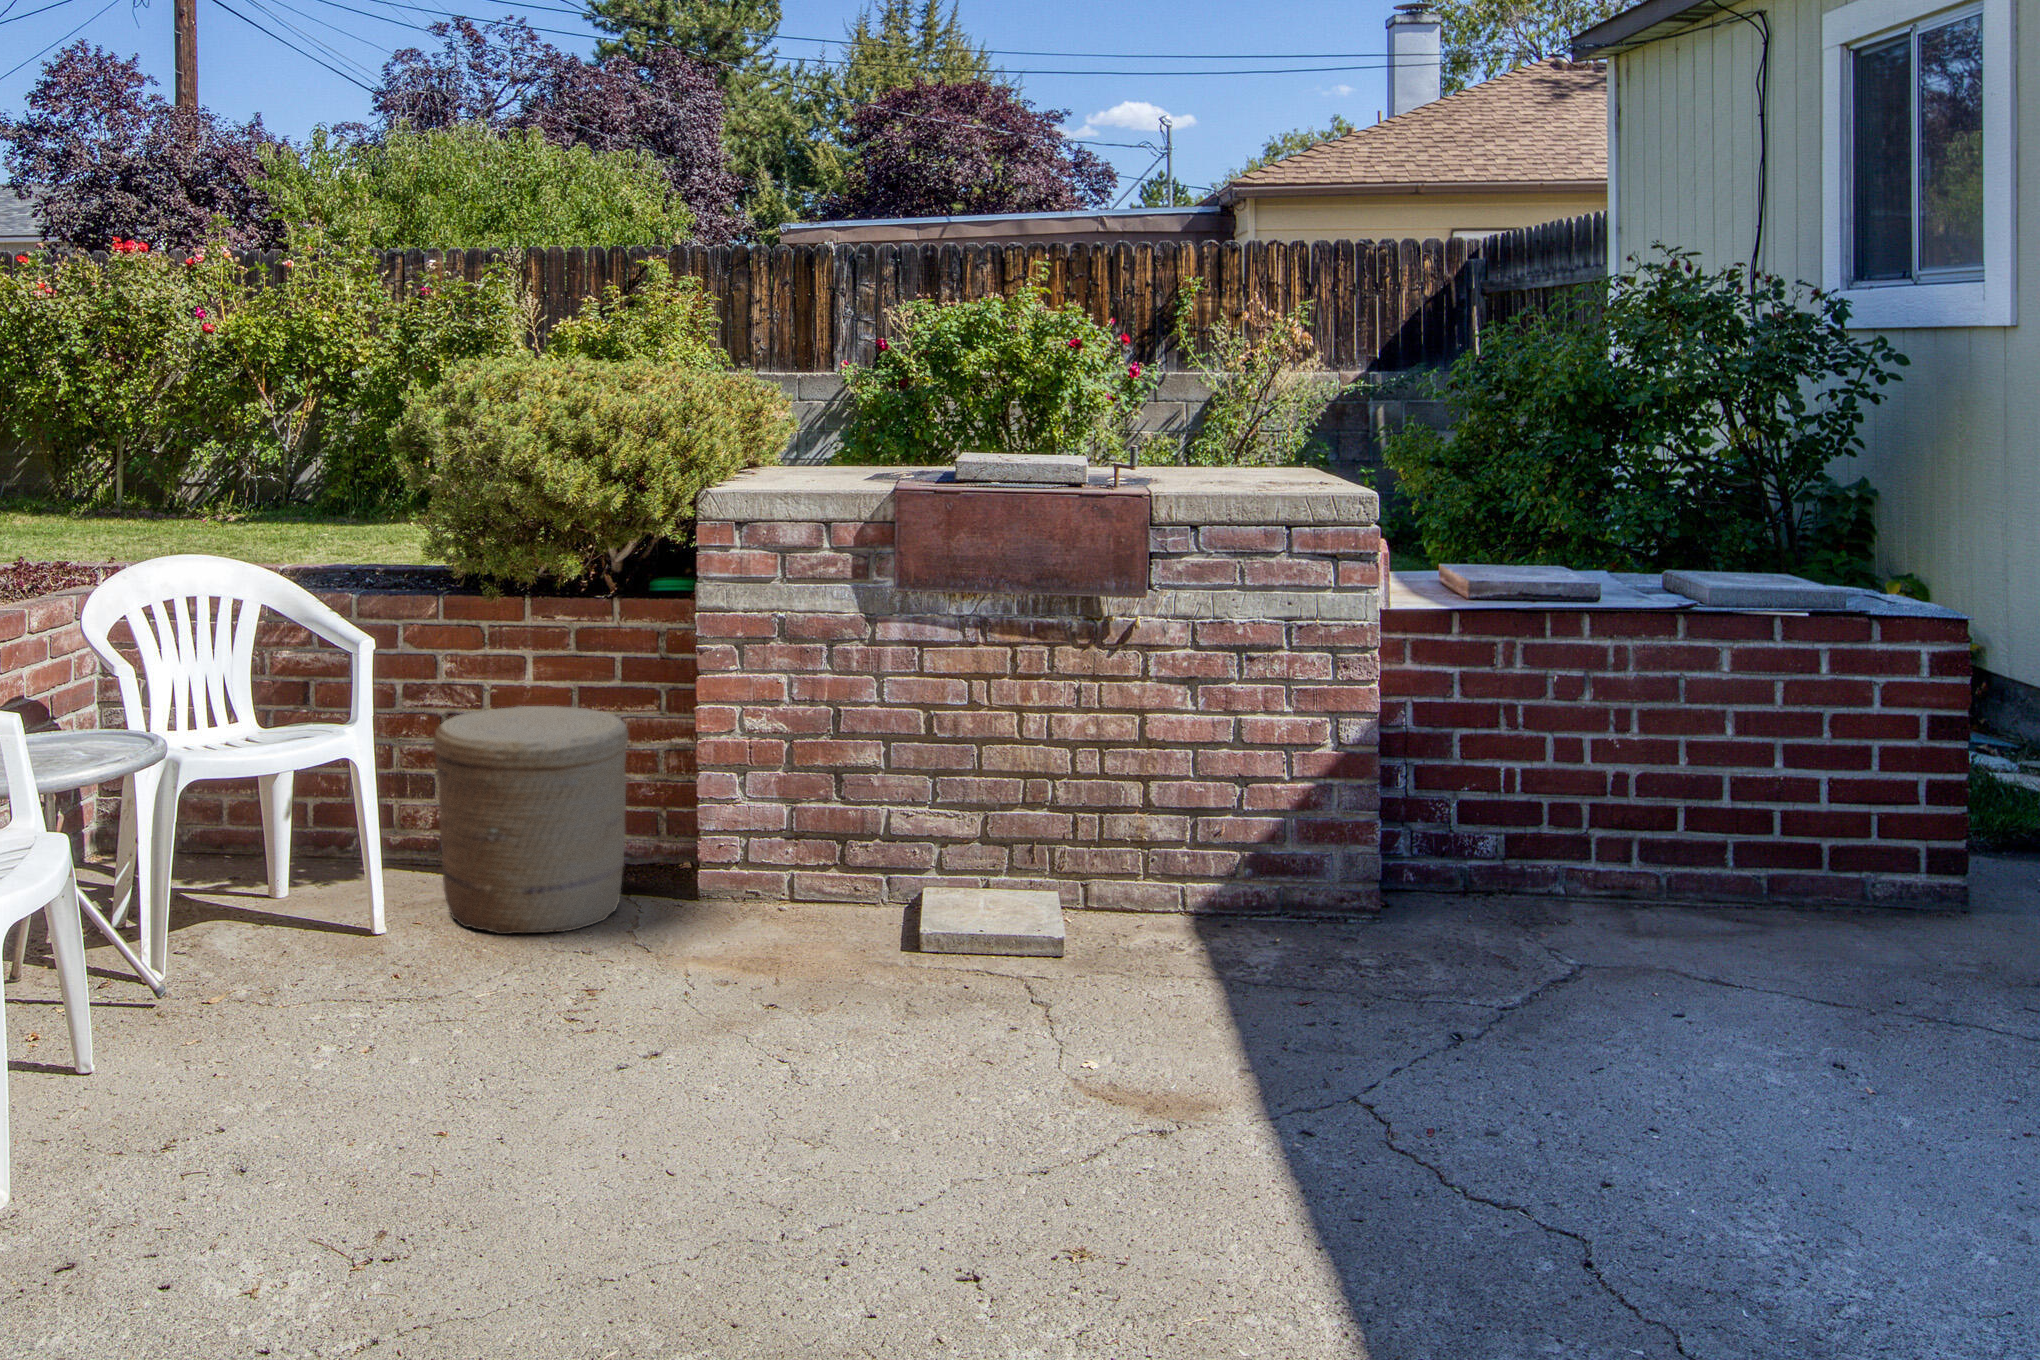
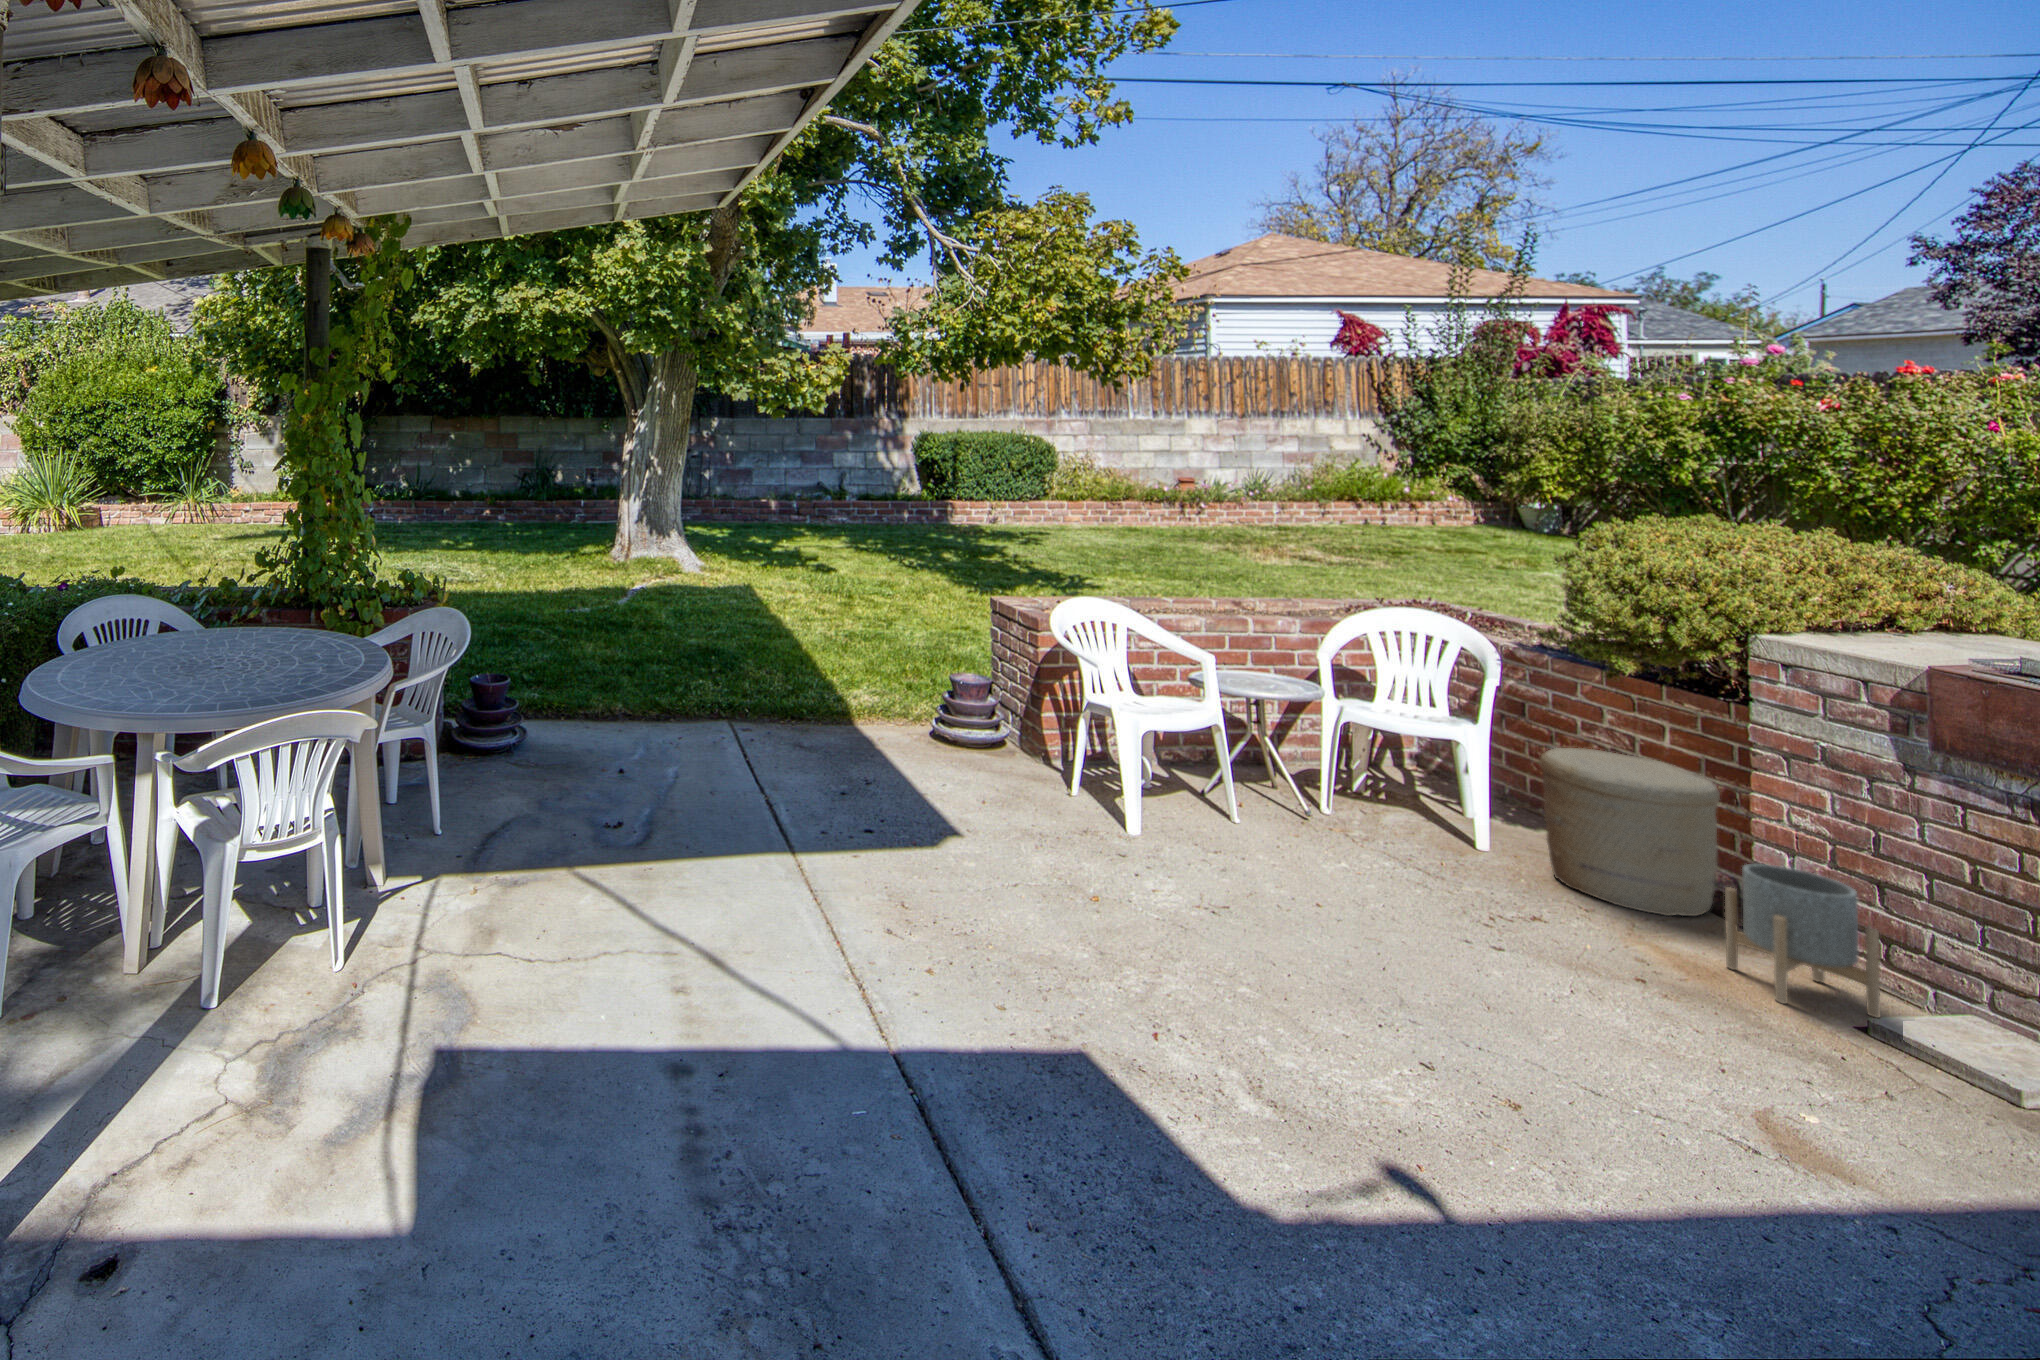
planter: none [744,783,877,965] -> present [1725,864,1880,1018]

